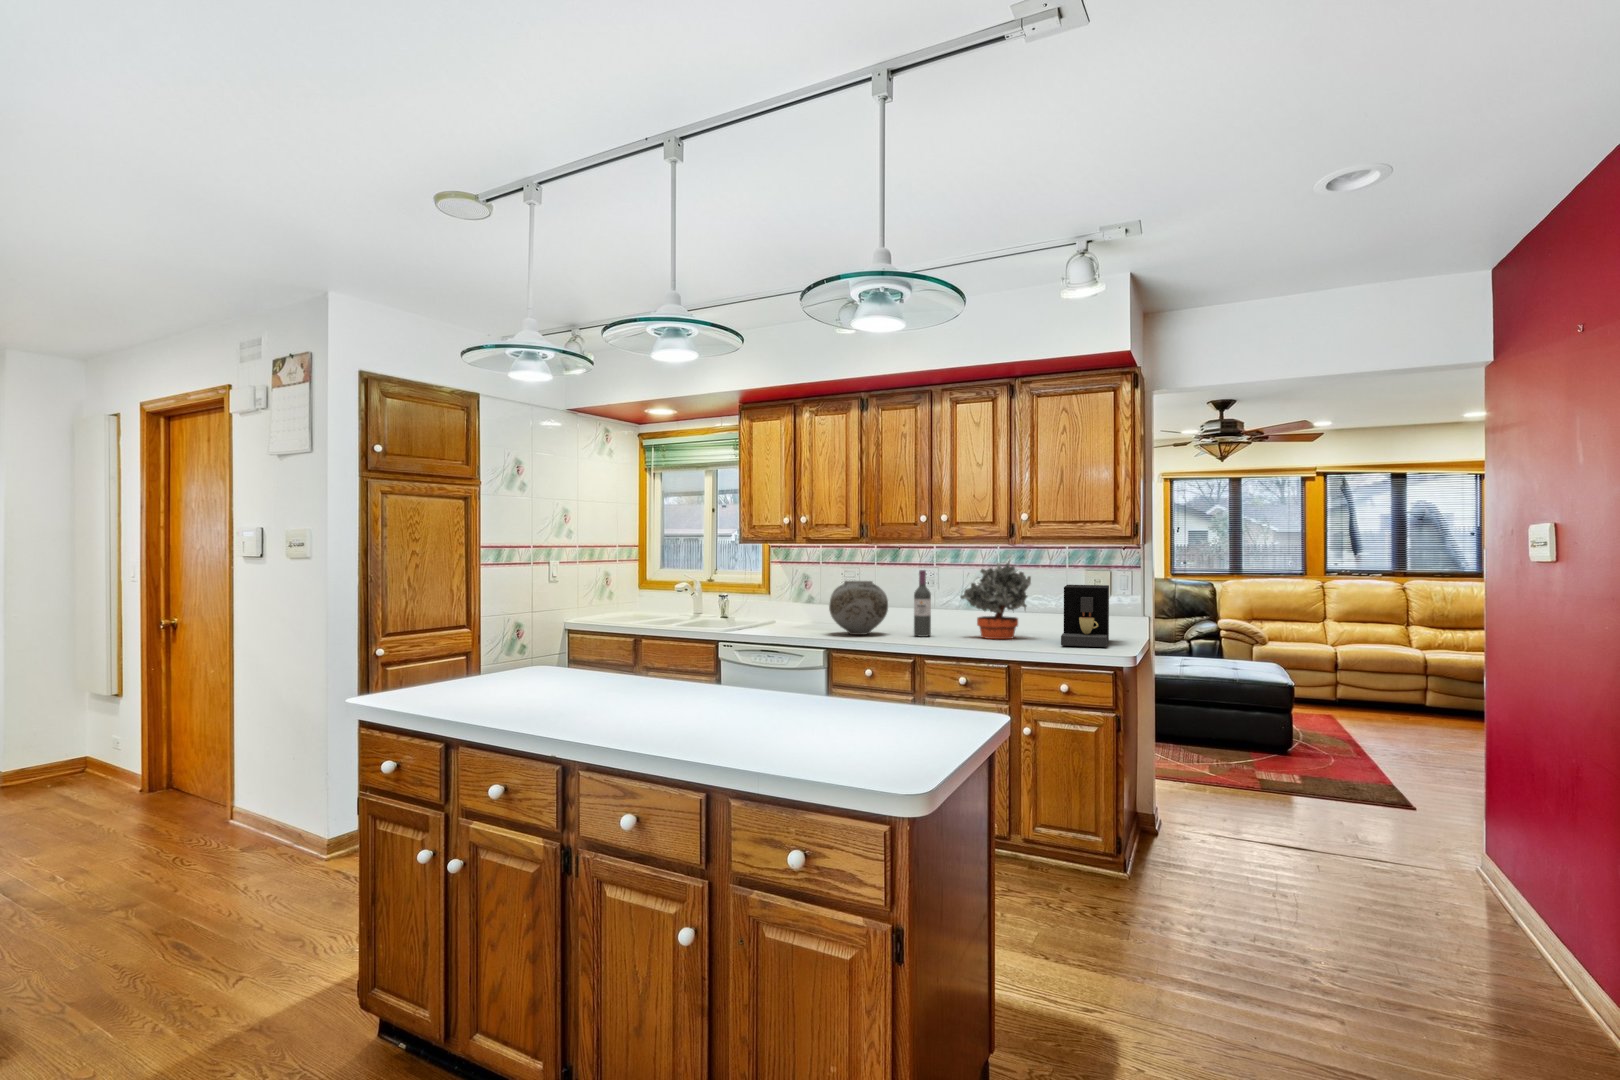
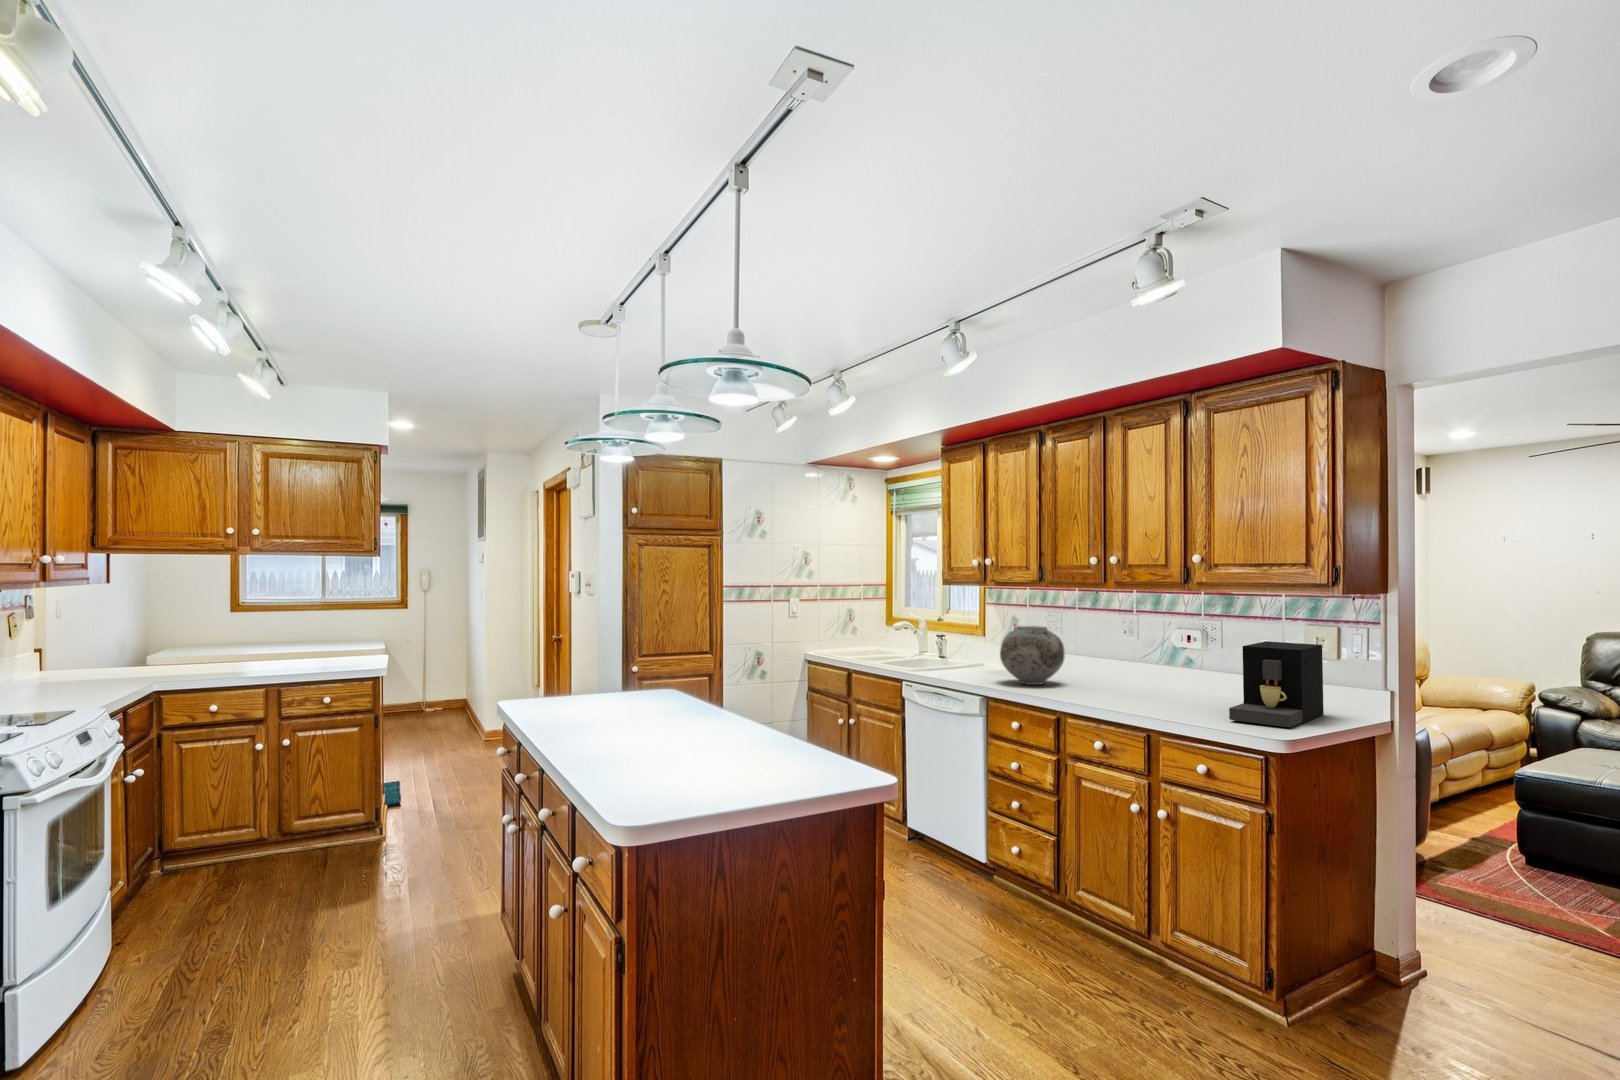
potted plant: present [961,562,1031,639] -> none [1136,608,1220,703]
wine bottle: present [914,570,931,637] -> none [1085,618,1105,692]

